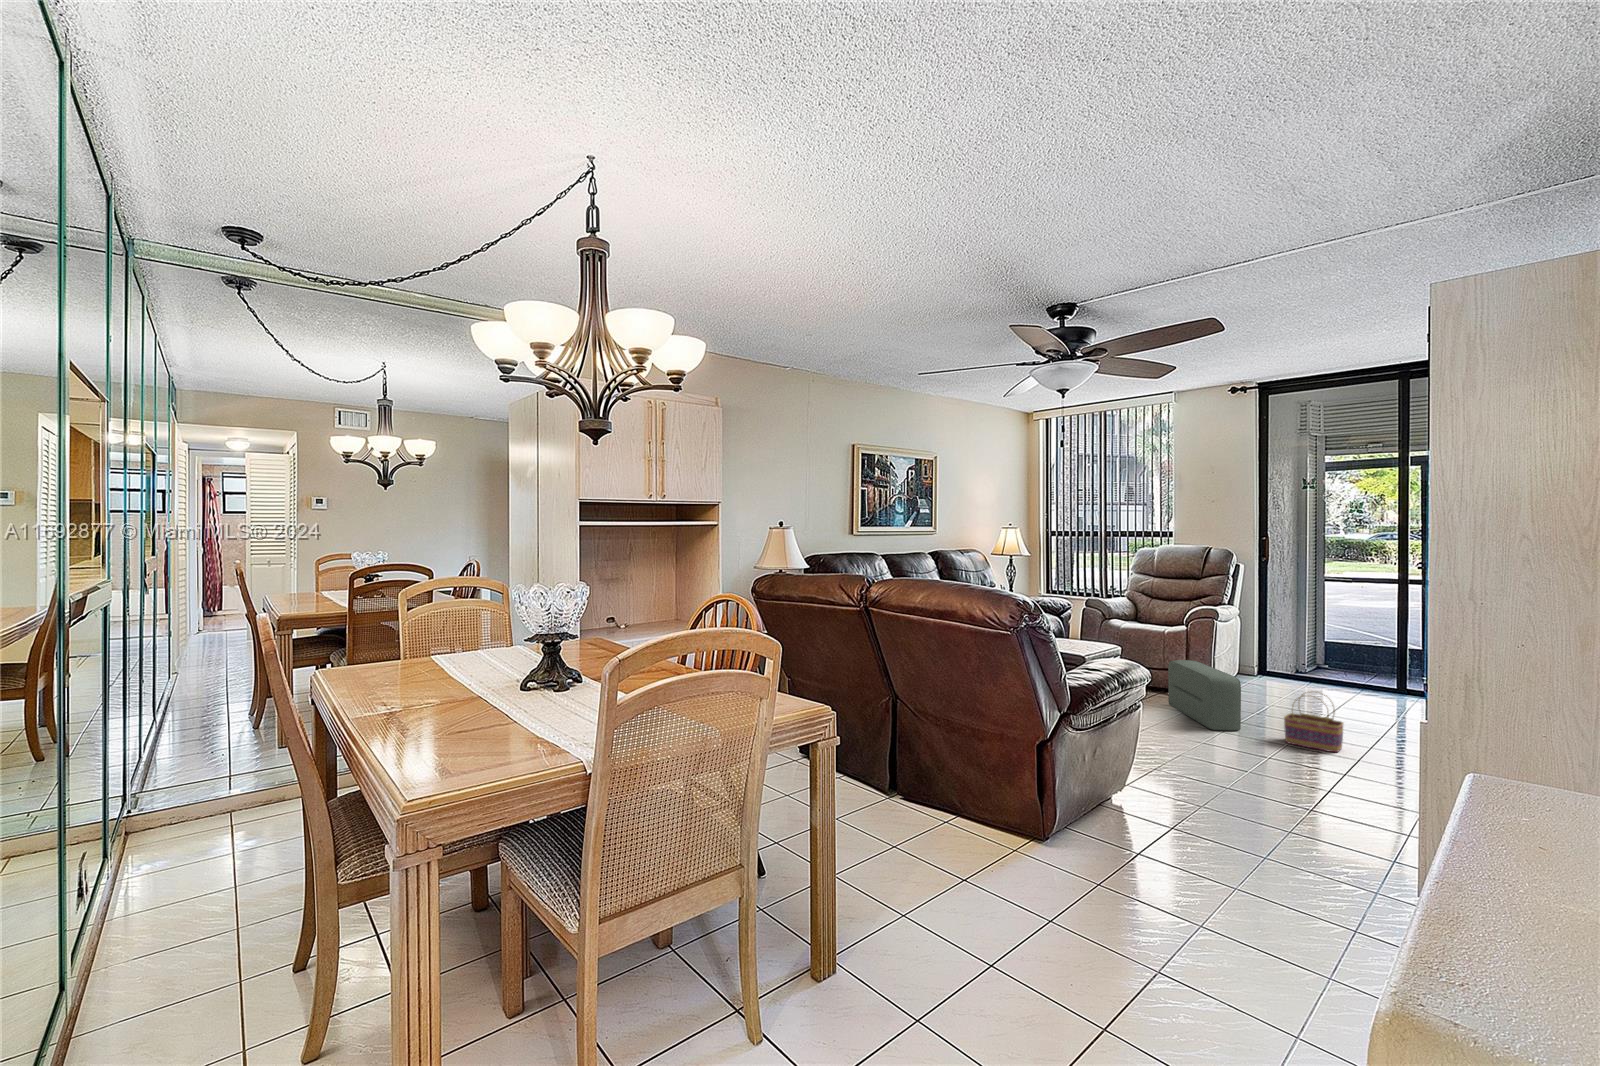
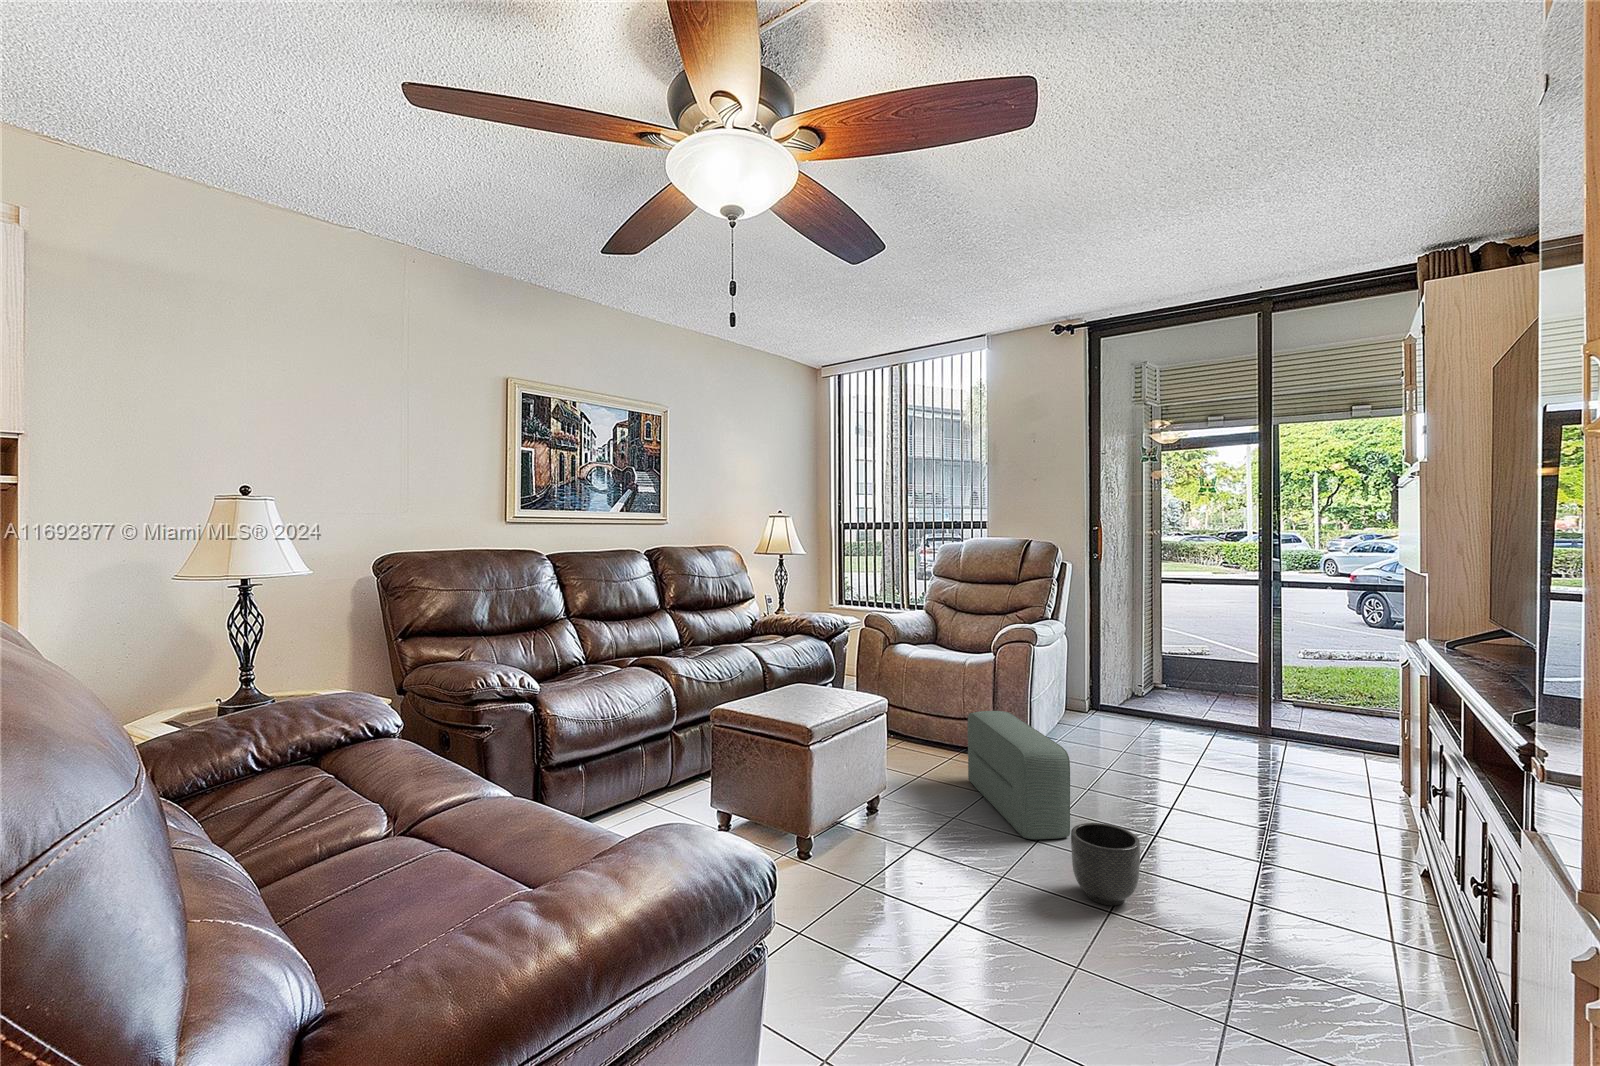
basket: present [1284,695,1343,752] -> none [1137,773,1230,886]
planter: none [1241,713,1283,755] -> present [1071,823,1140,906]

